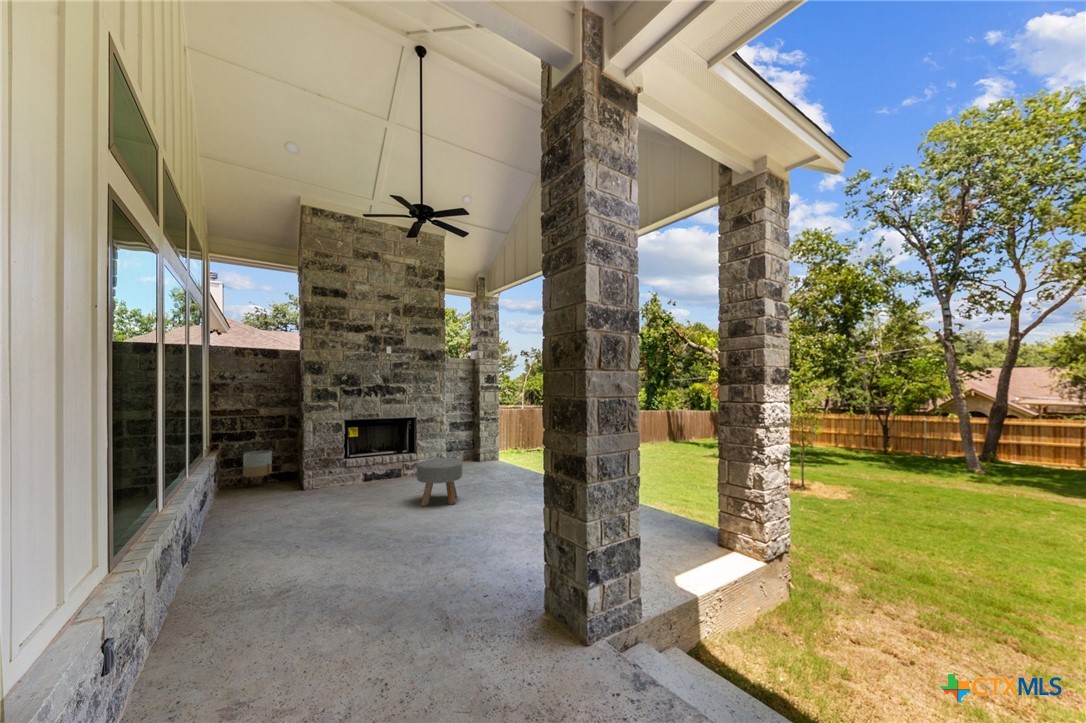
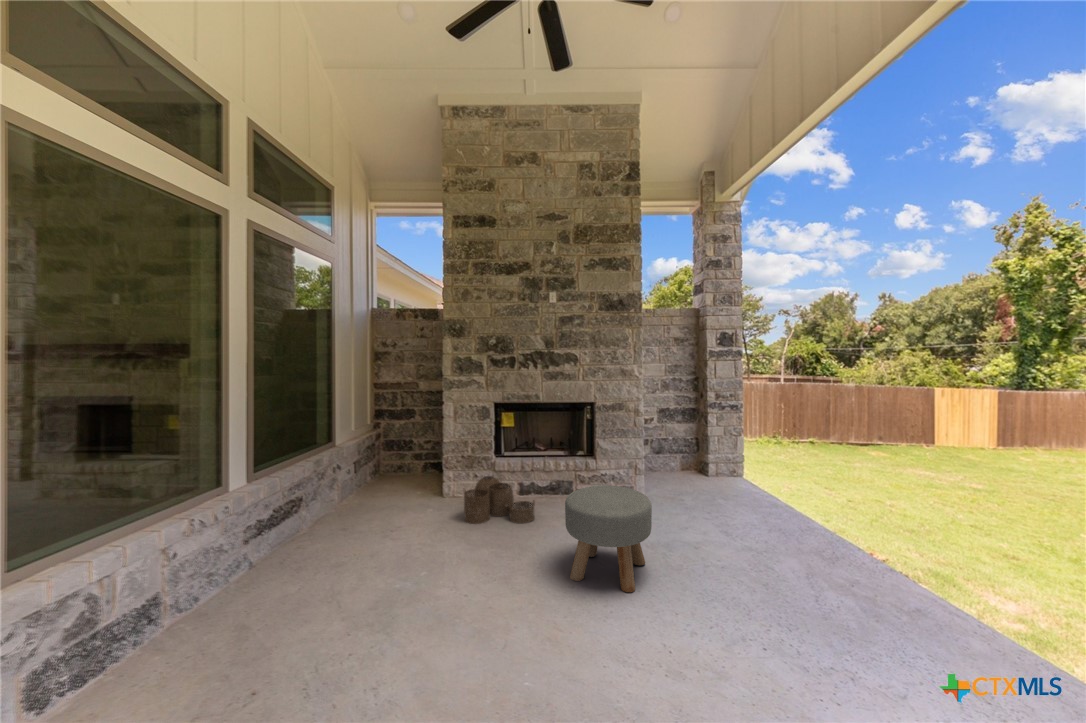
planter: present [242,451,272,488] -> none [397,433,428,479]
woven basket: none [331,470,383,499] -> present [464,476,535,524]

